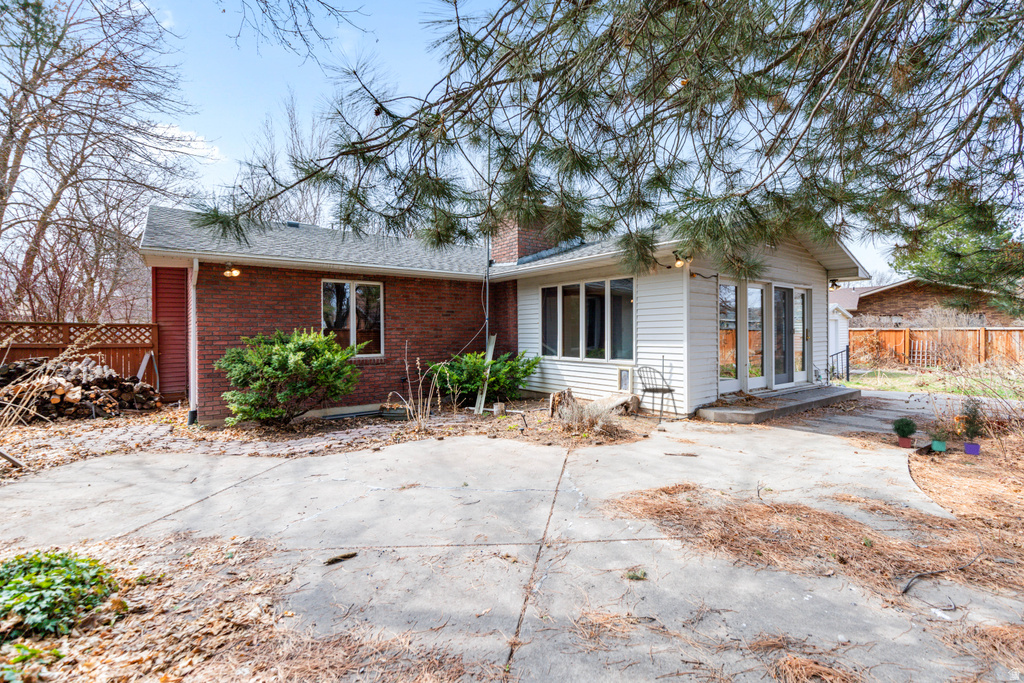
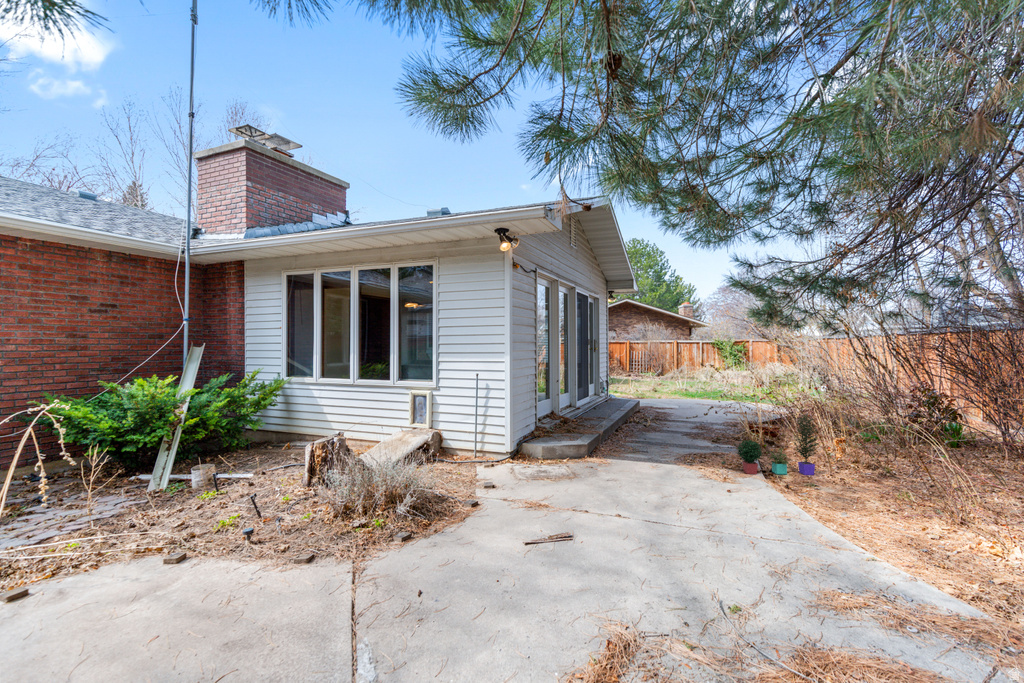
chair: present [635,366,677,423] -> none [442,391,498,472]

